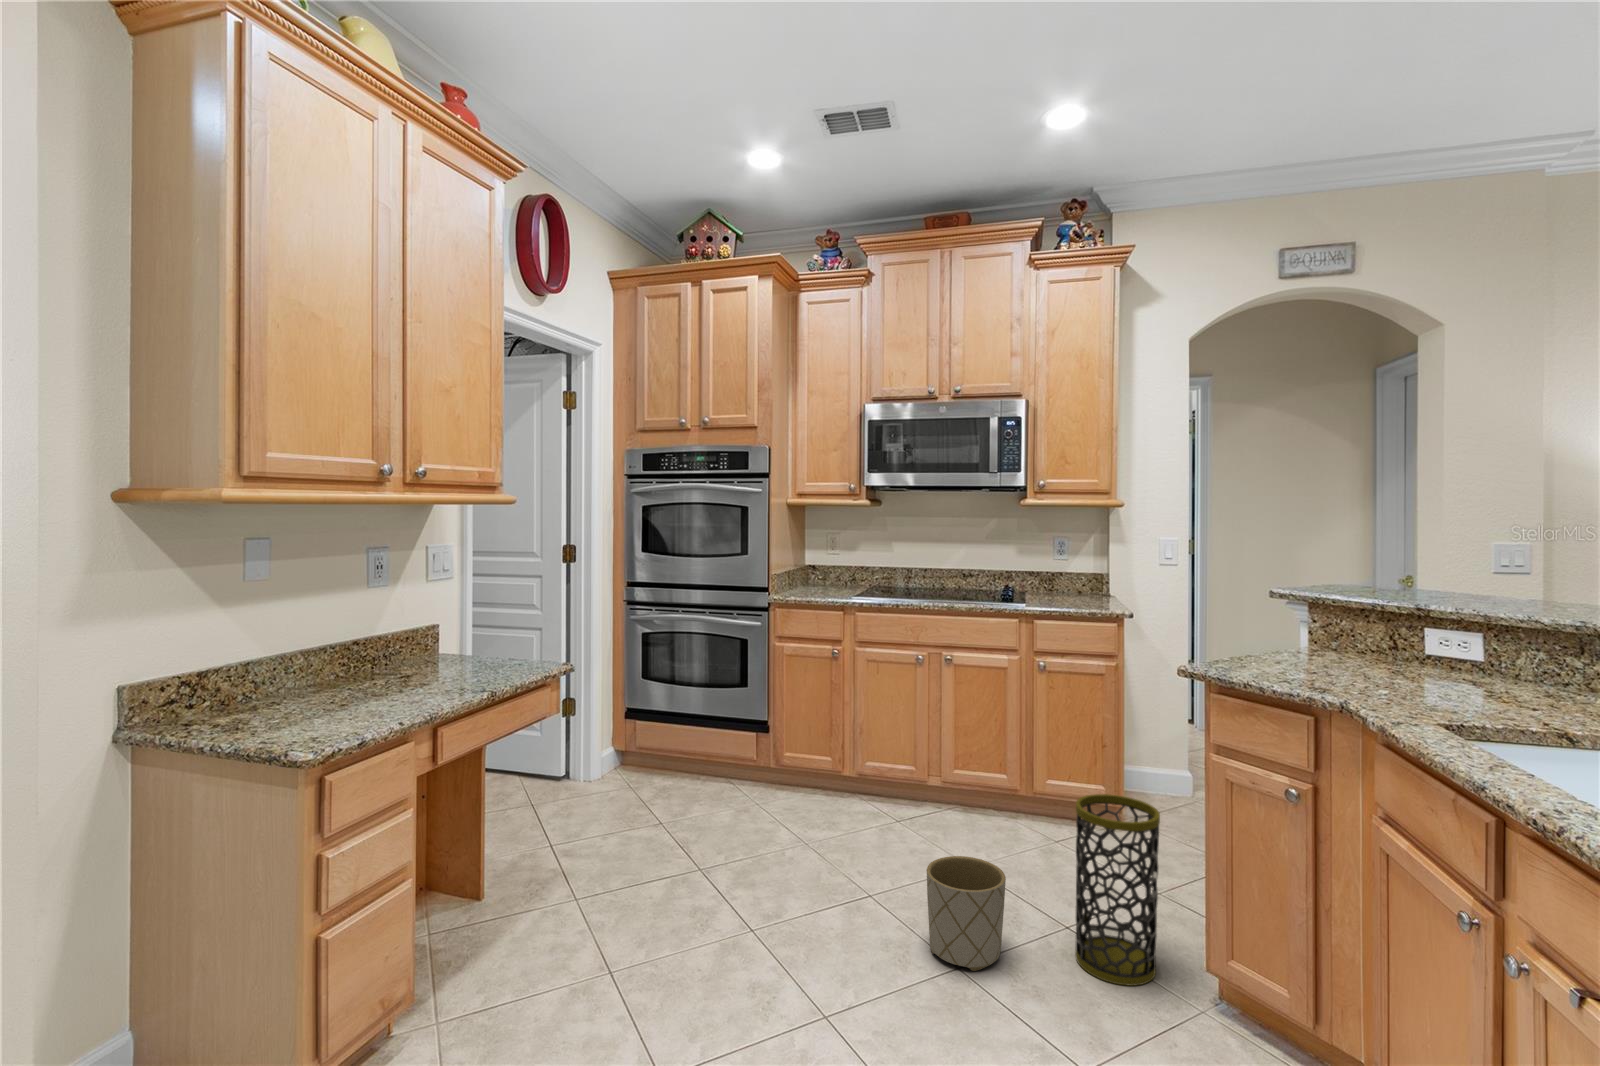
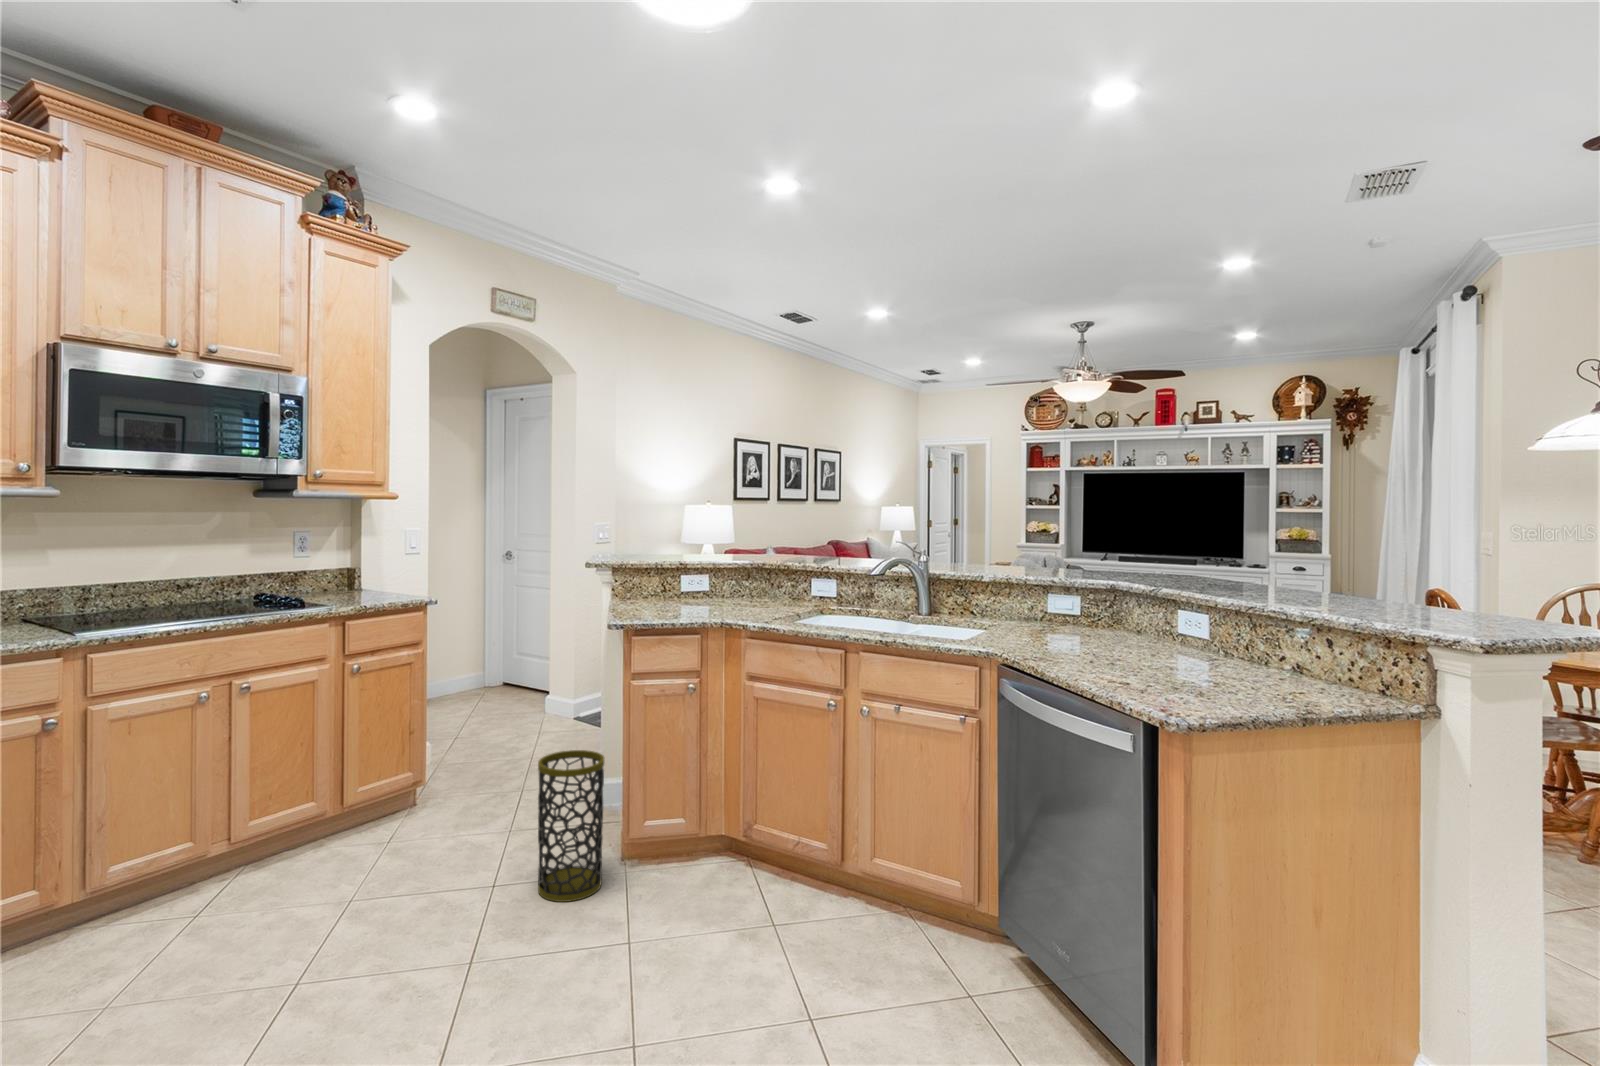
planter: present [927,856,1006,971] -> none [439,856,521,968]

